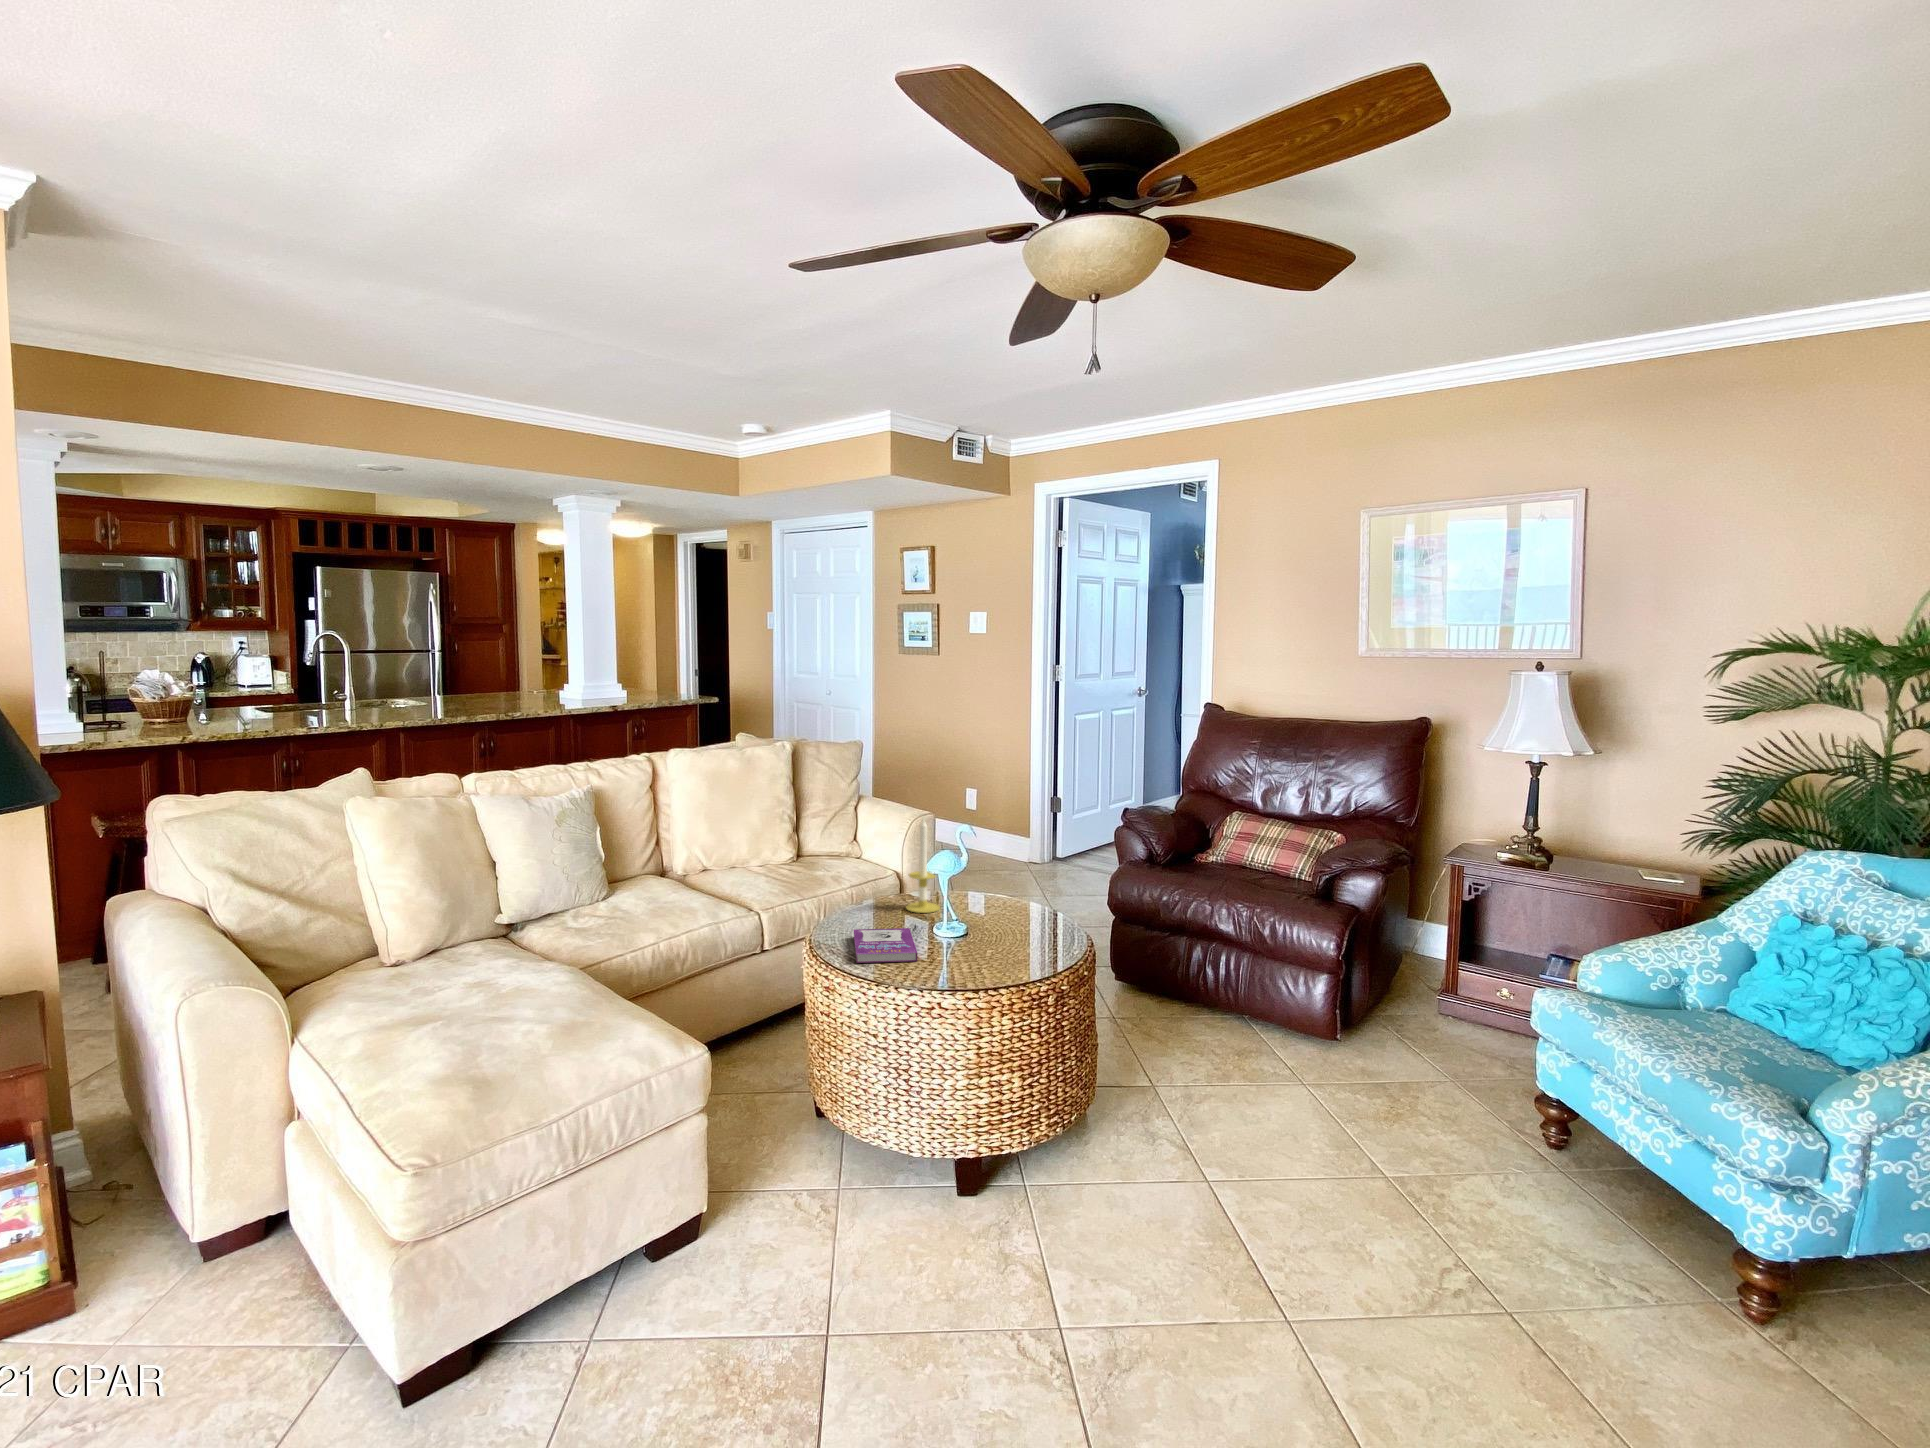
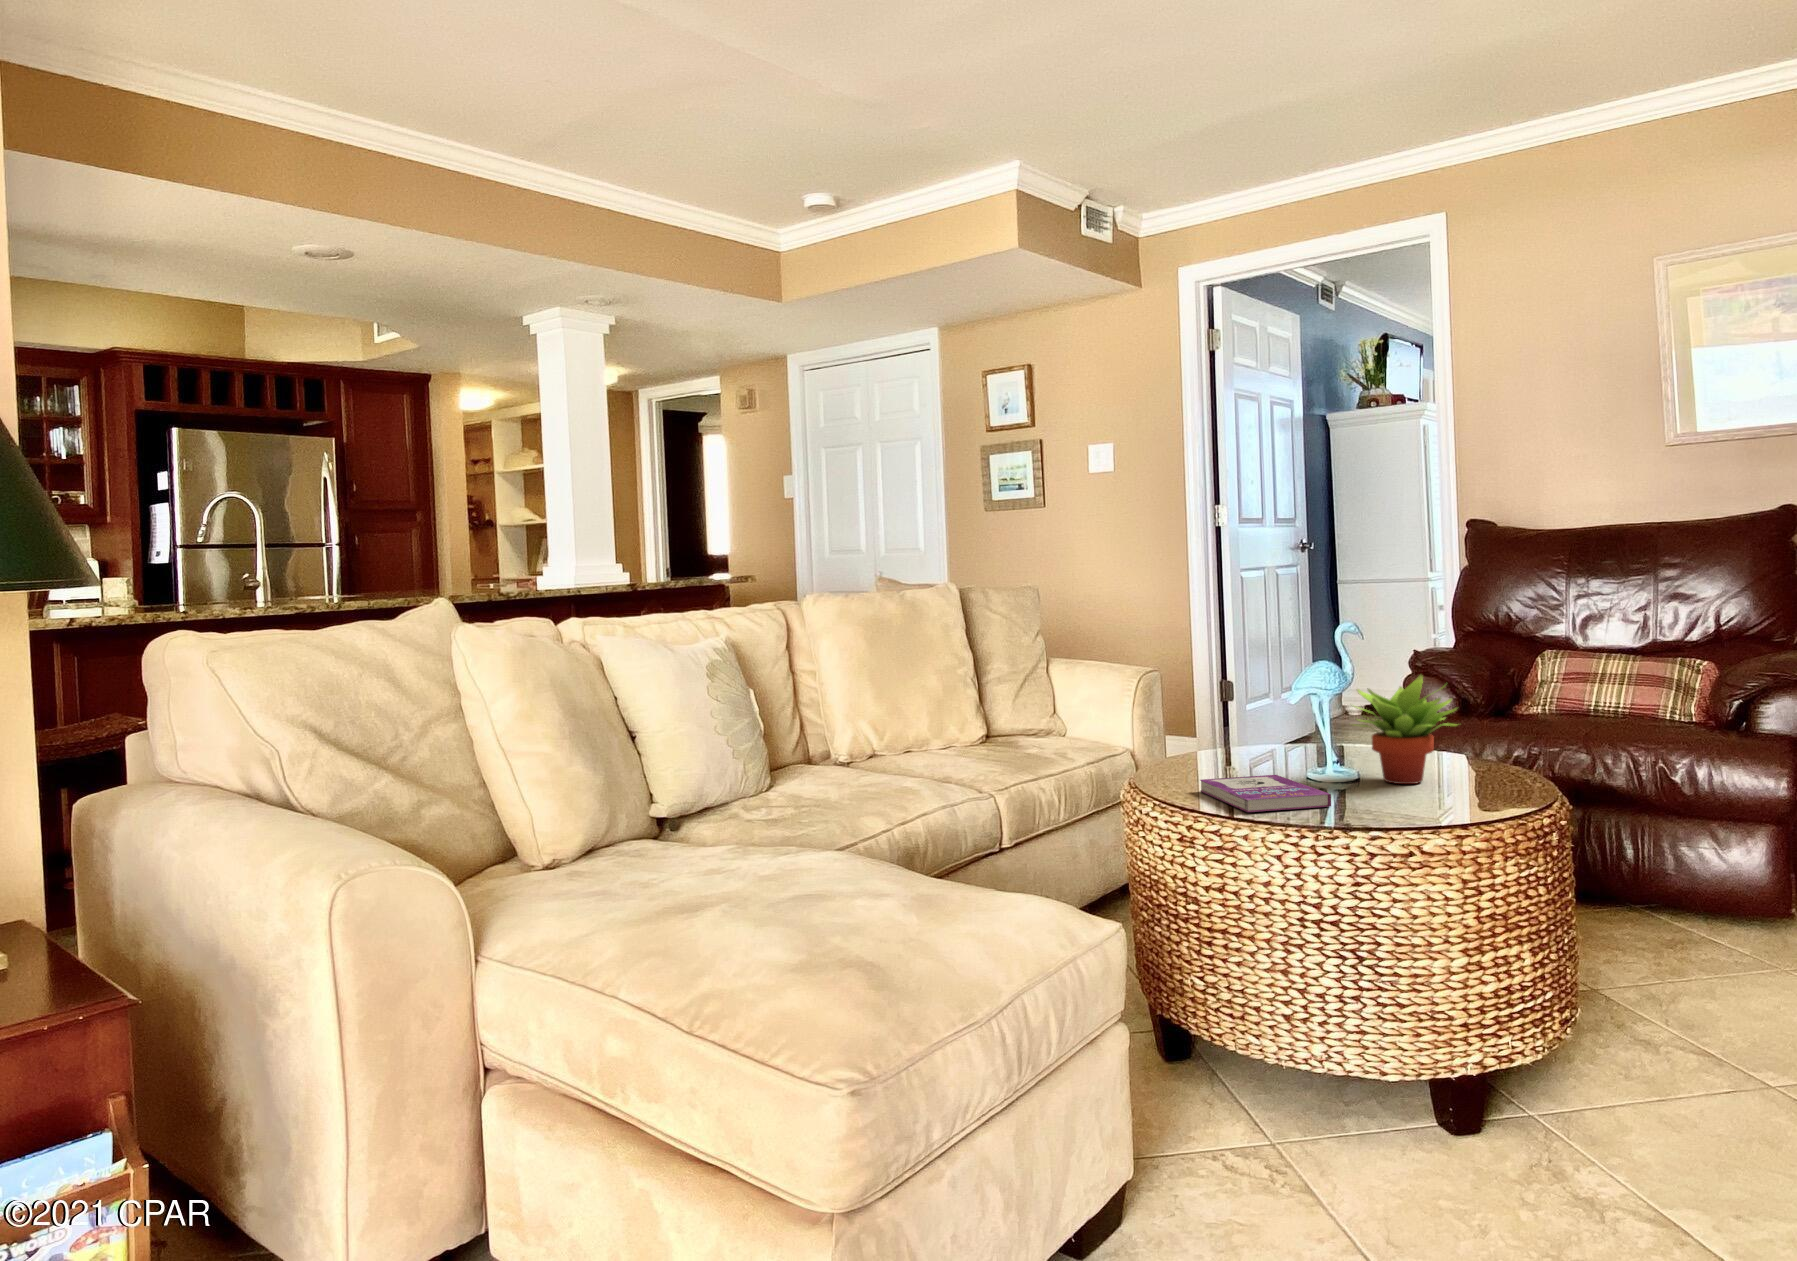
candle: present [906,820,939,913] -> none [1225,630,1276,765]
succulent plant: none [960,863,1033,942] -> present [1354,675,1457,784]

